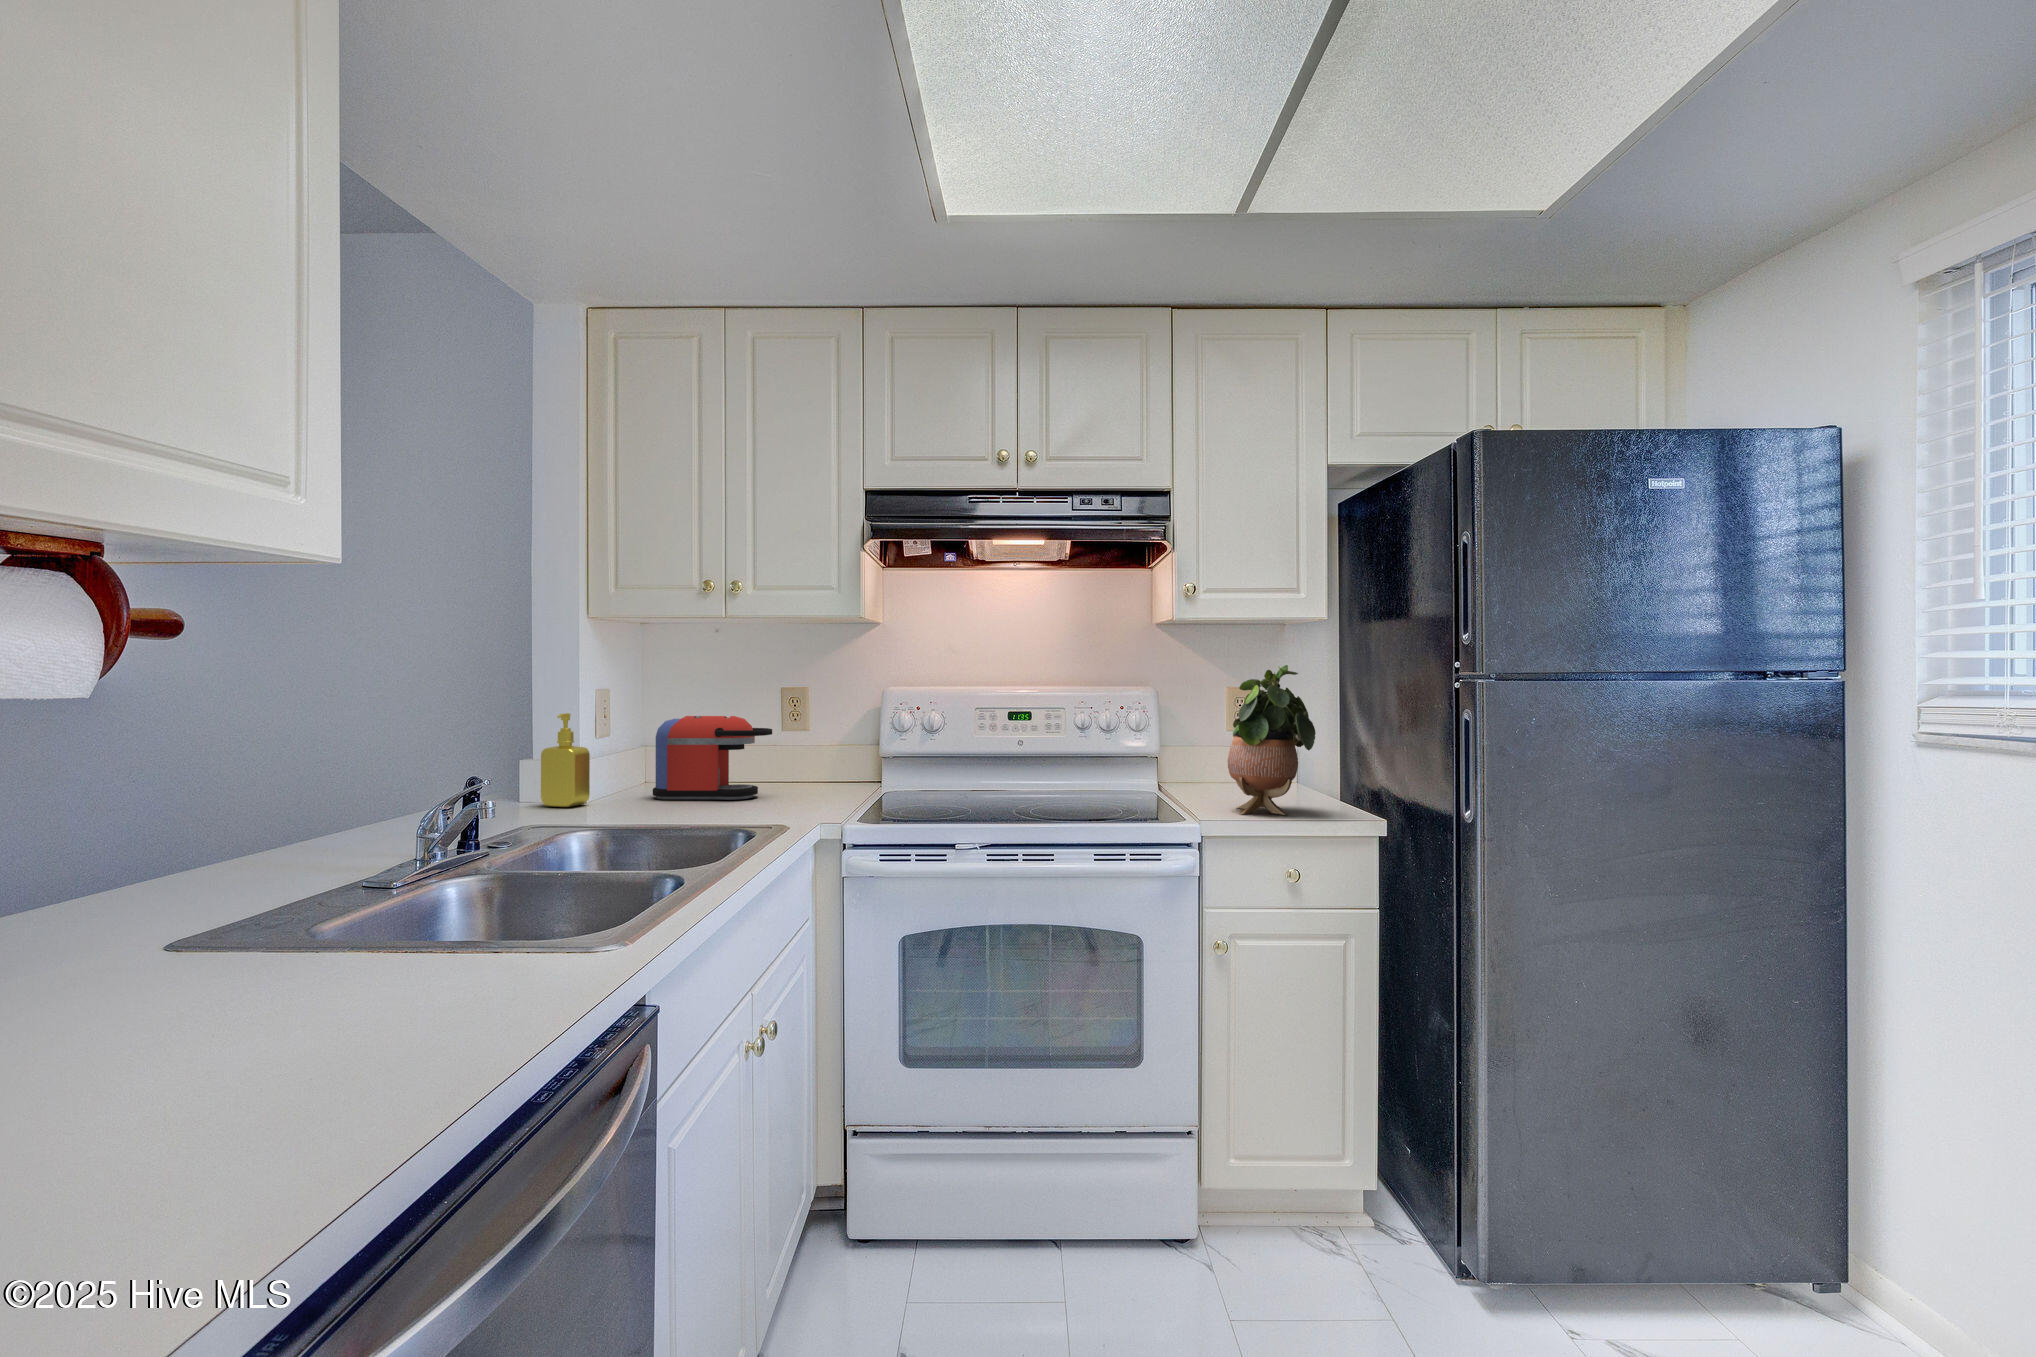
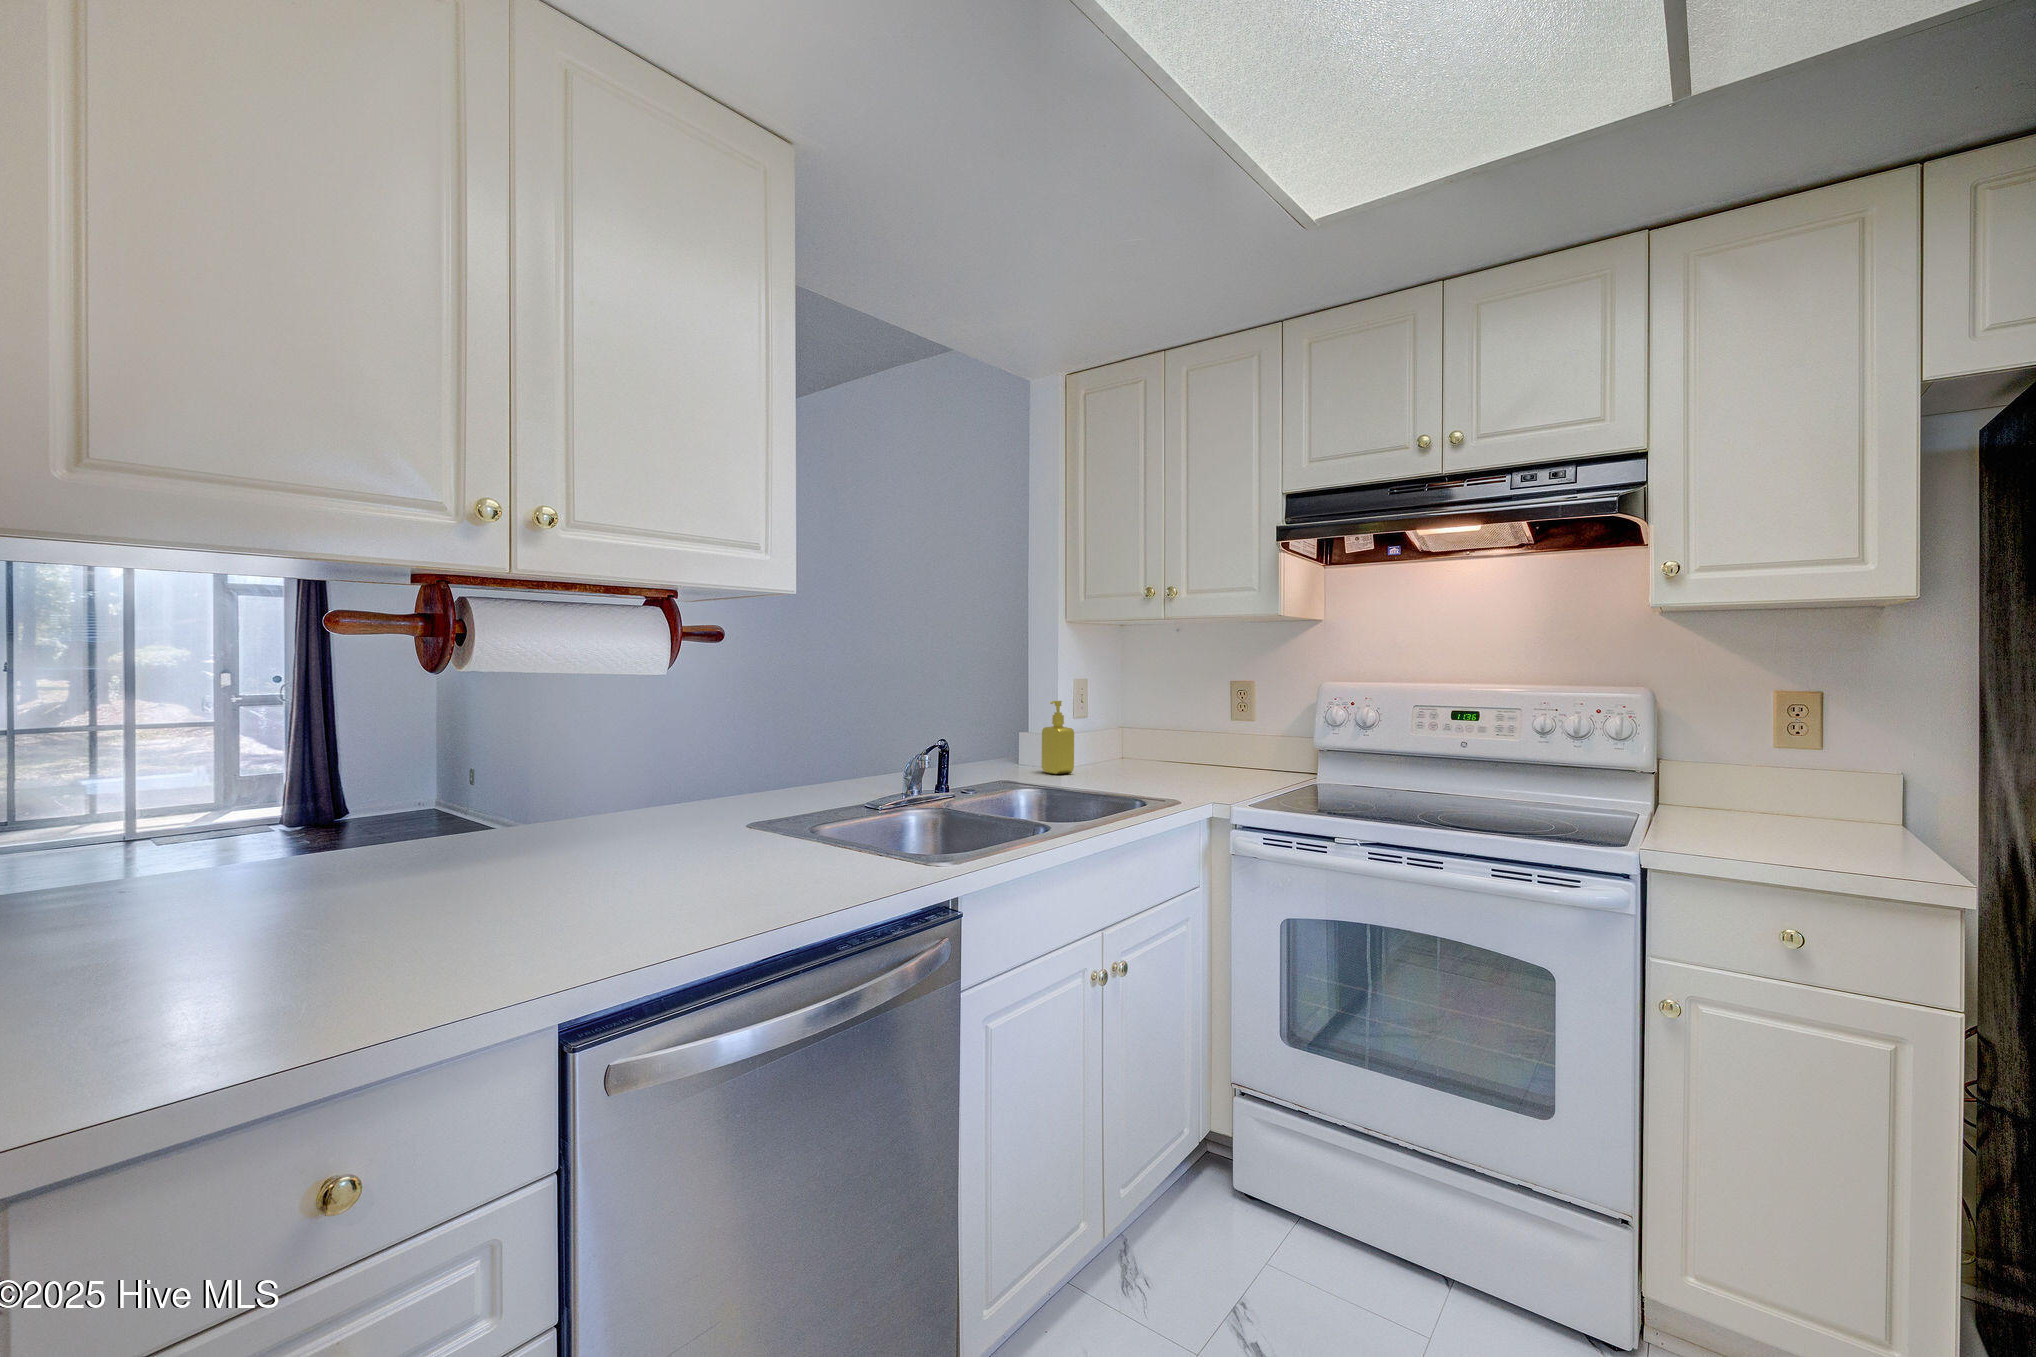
potted plant: present [1228,665,1316,815] -> none [1720,658,1860,858]
coffee maker: present [653,716,772,800] -> none [1125,706,1220,780]

